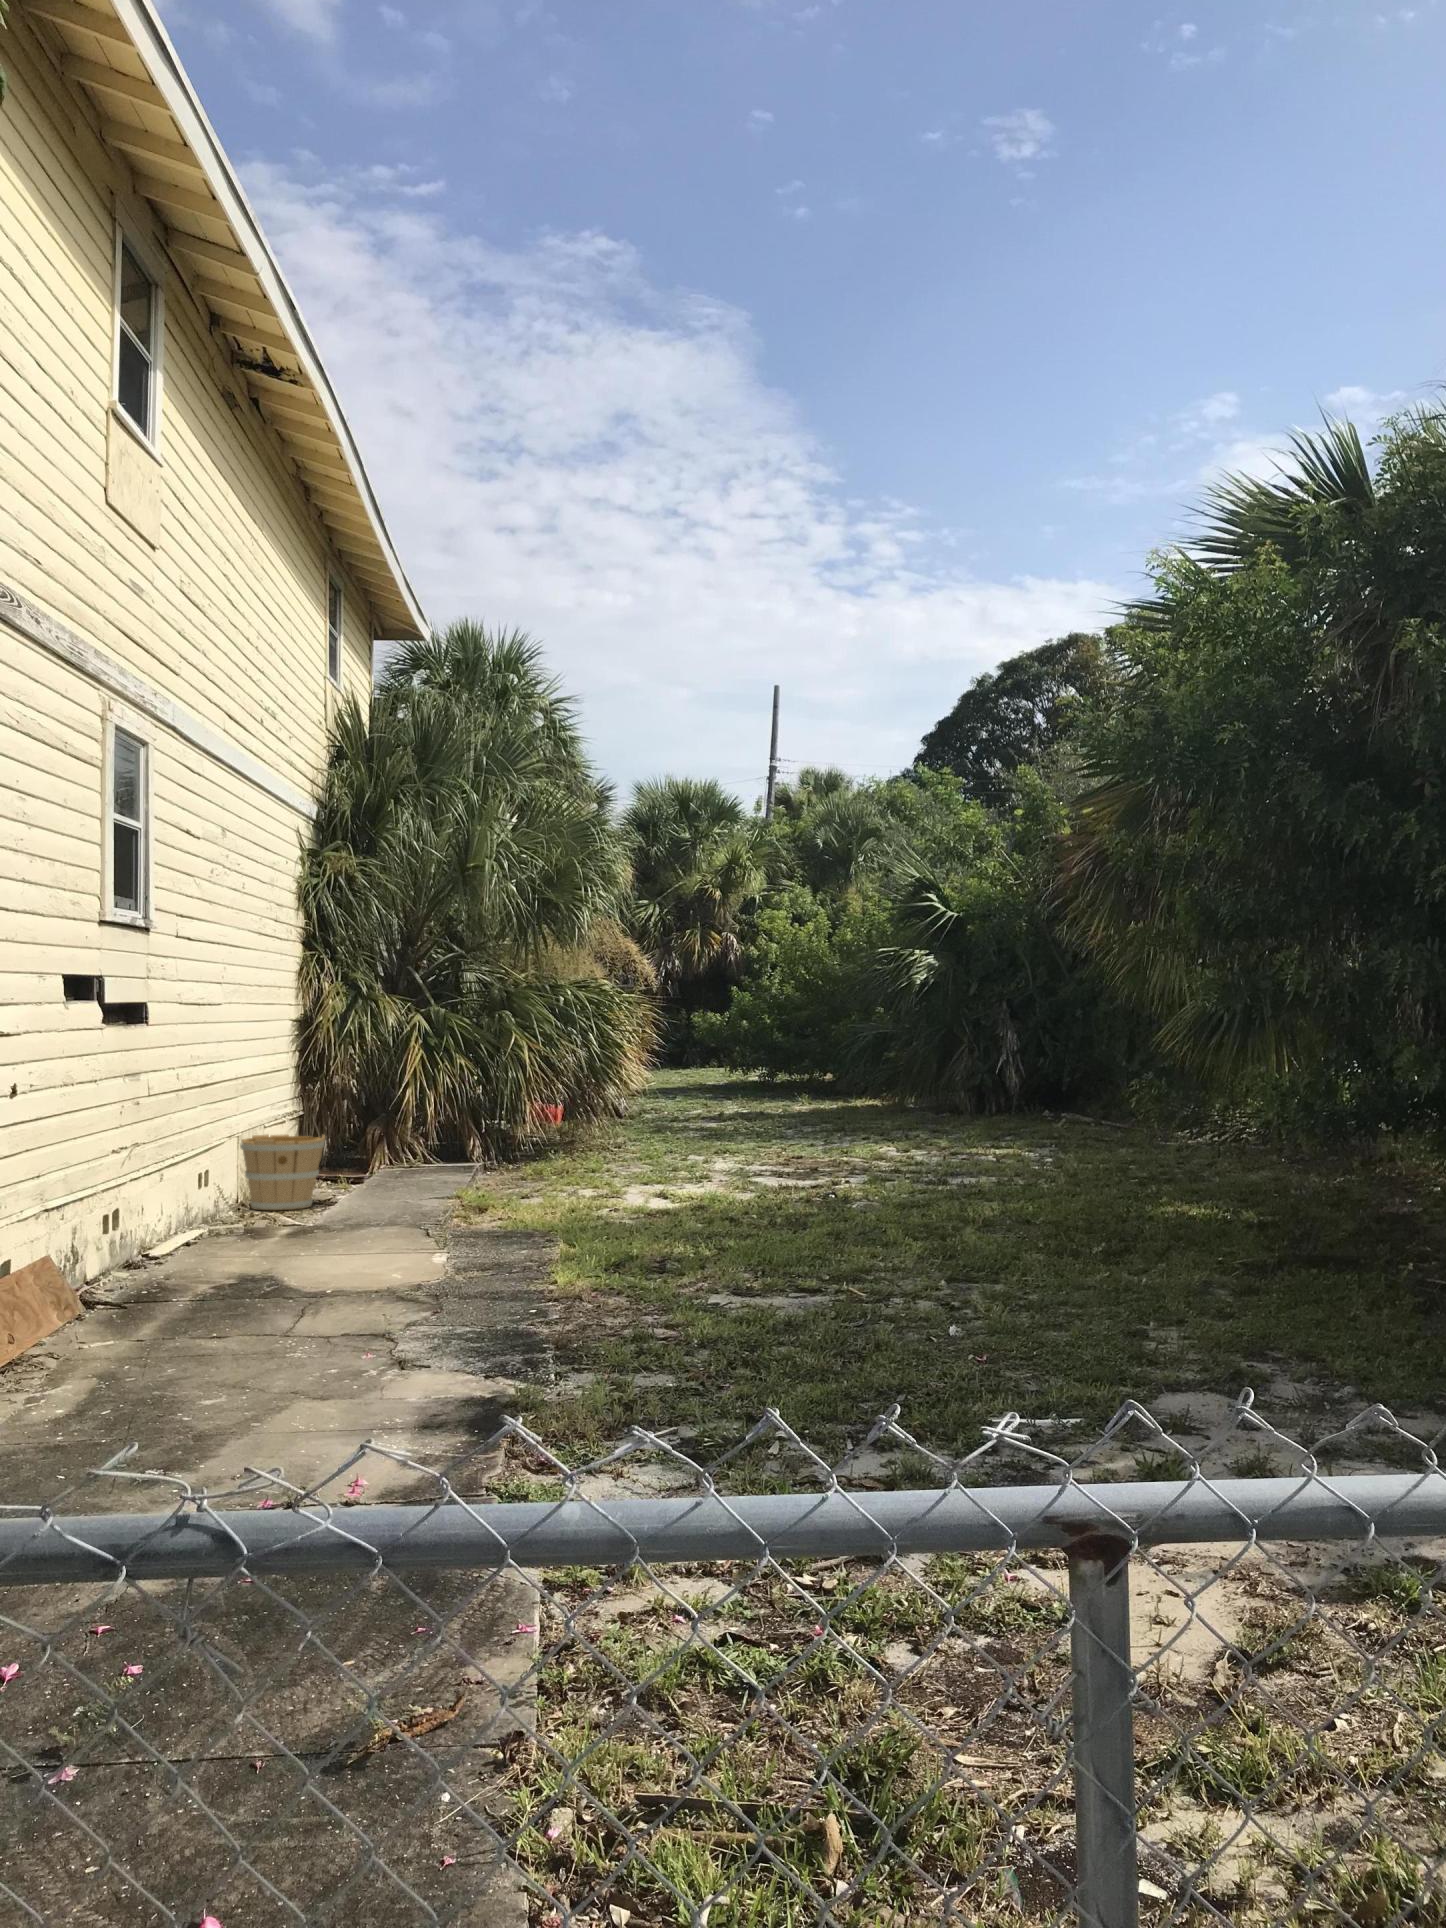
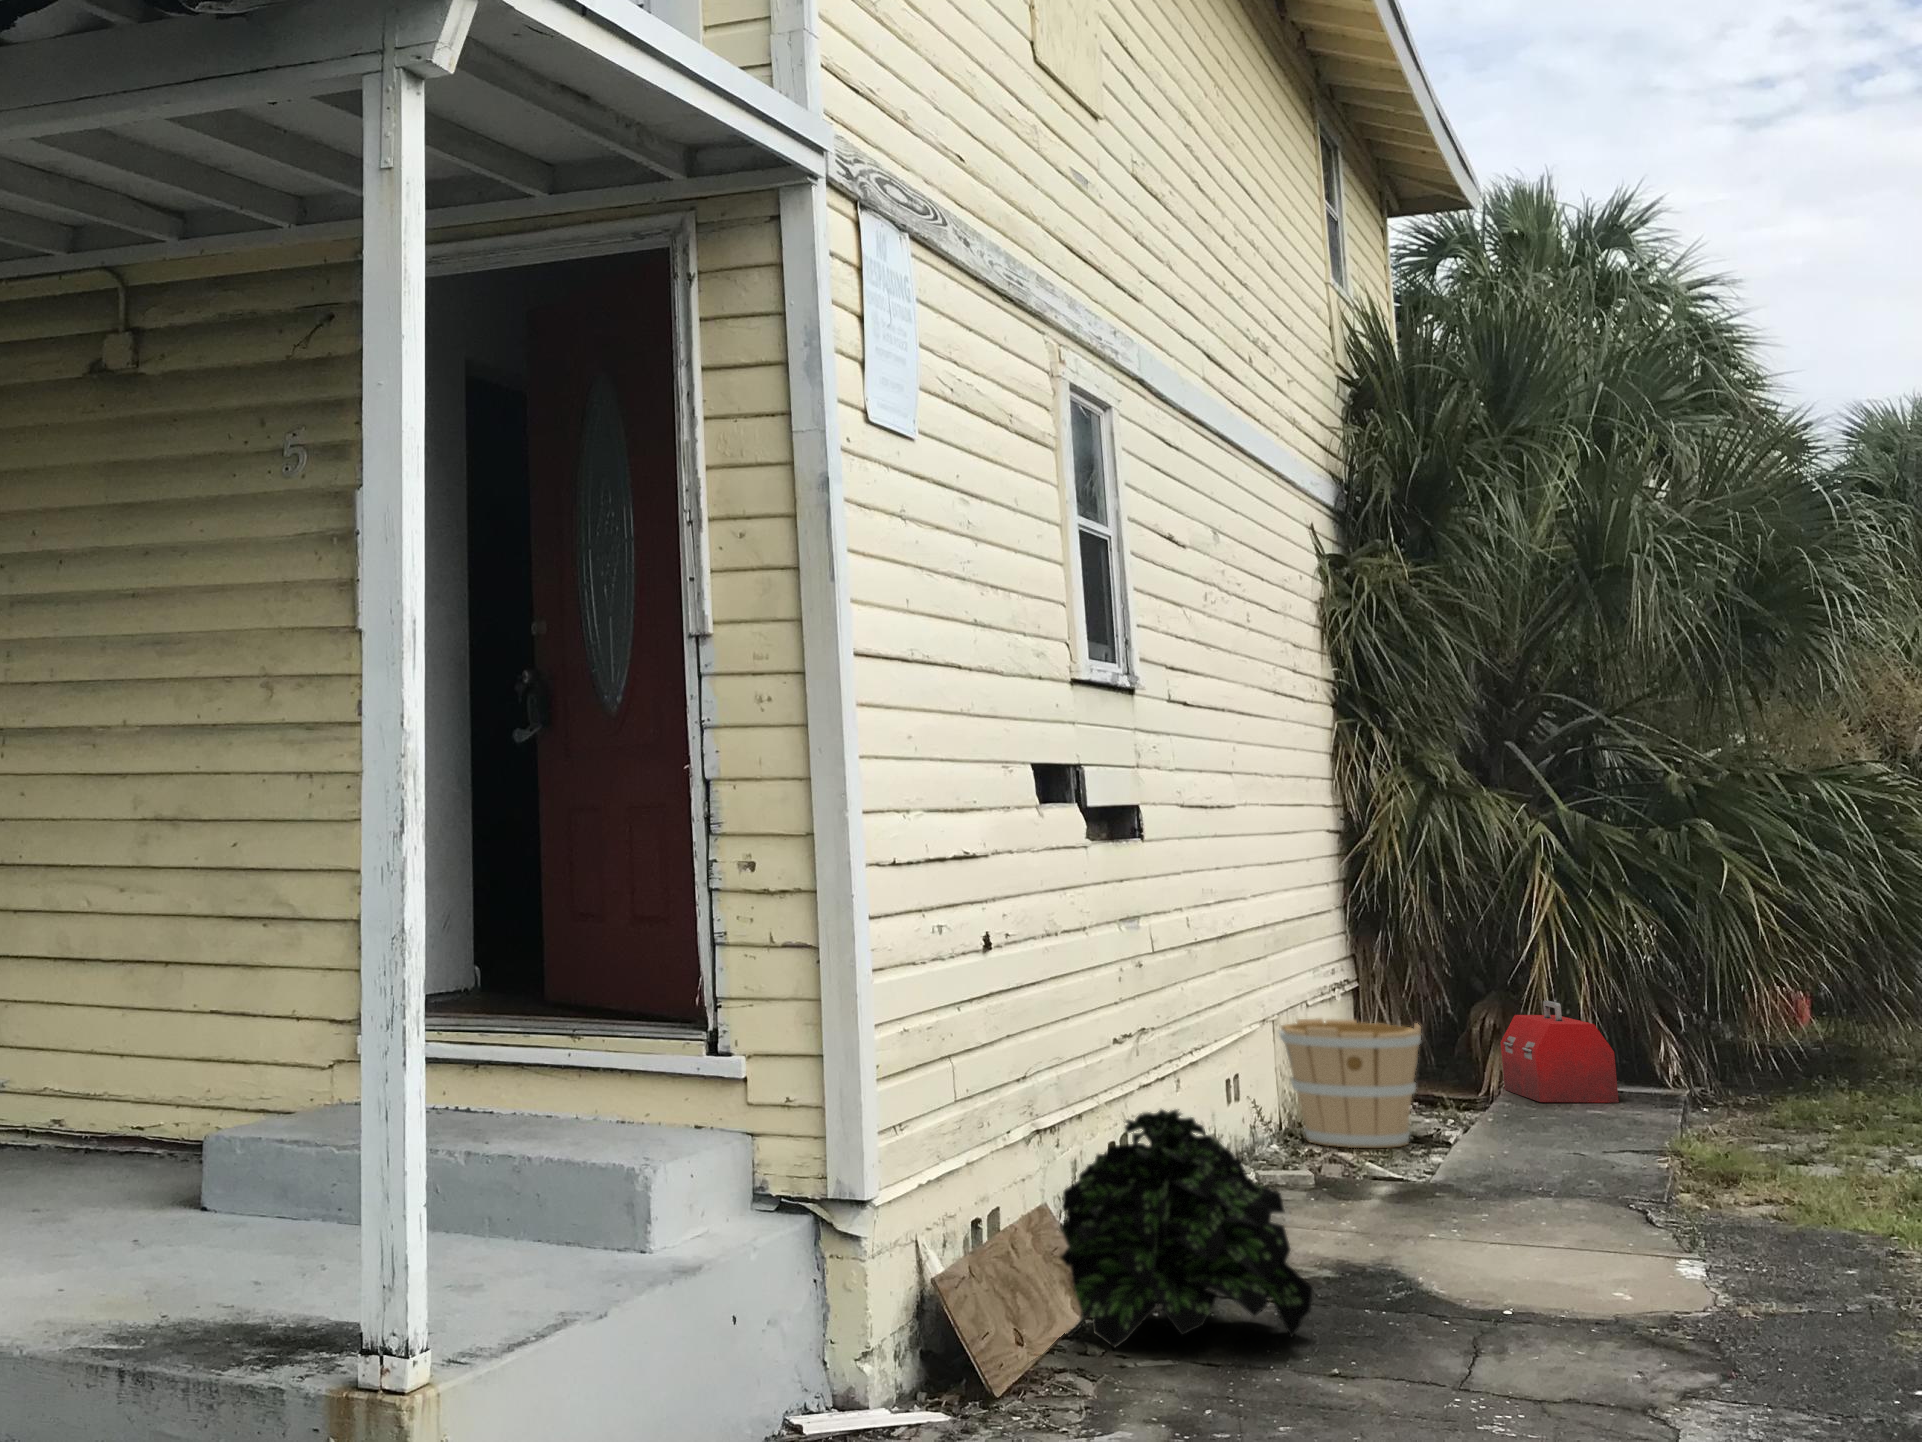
toolbox: none [381,1120,442,1178] -> present [1501,1001,1619,1103]
potted plant: none [36,1189,211,1336] -> present [1060,1109,1313,1348]

